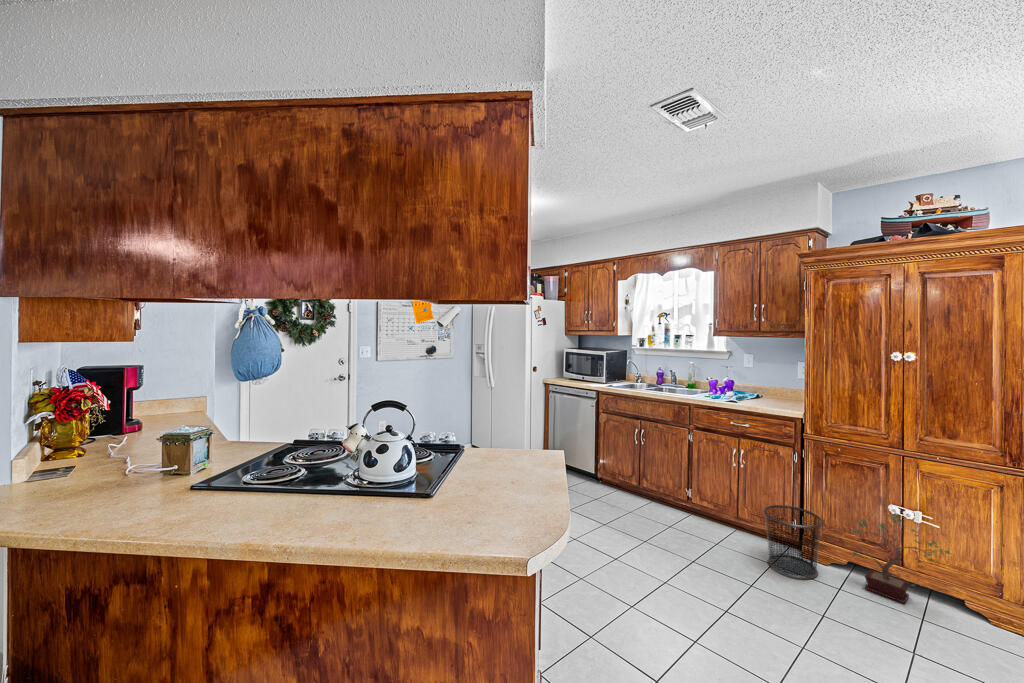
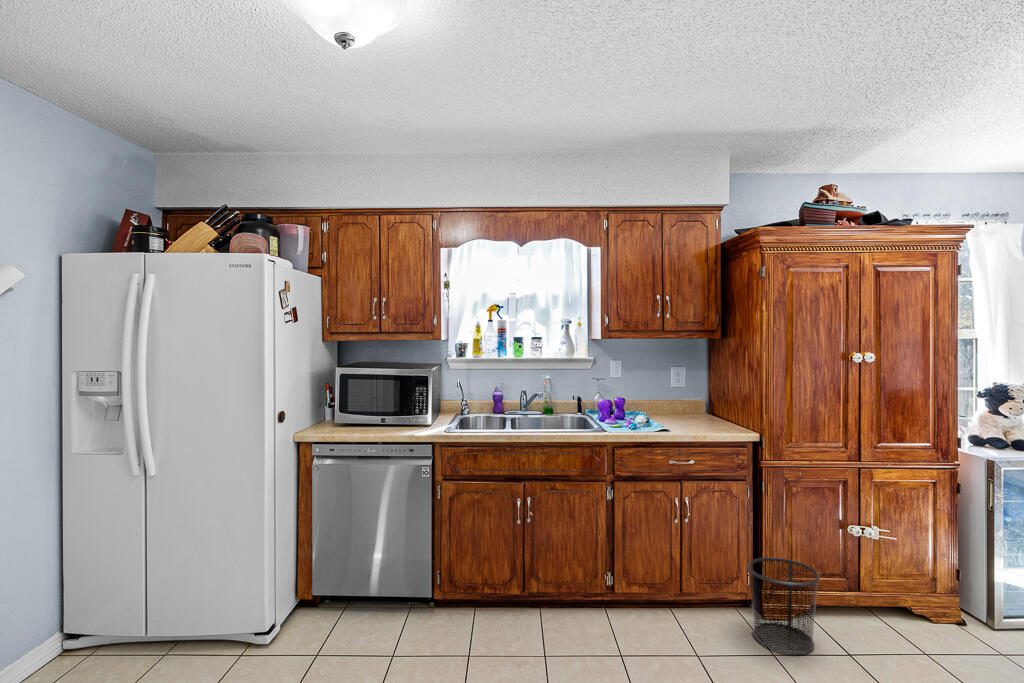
potted plant: present [851,513,950,603] -> none [832,533,930,635]

